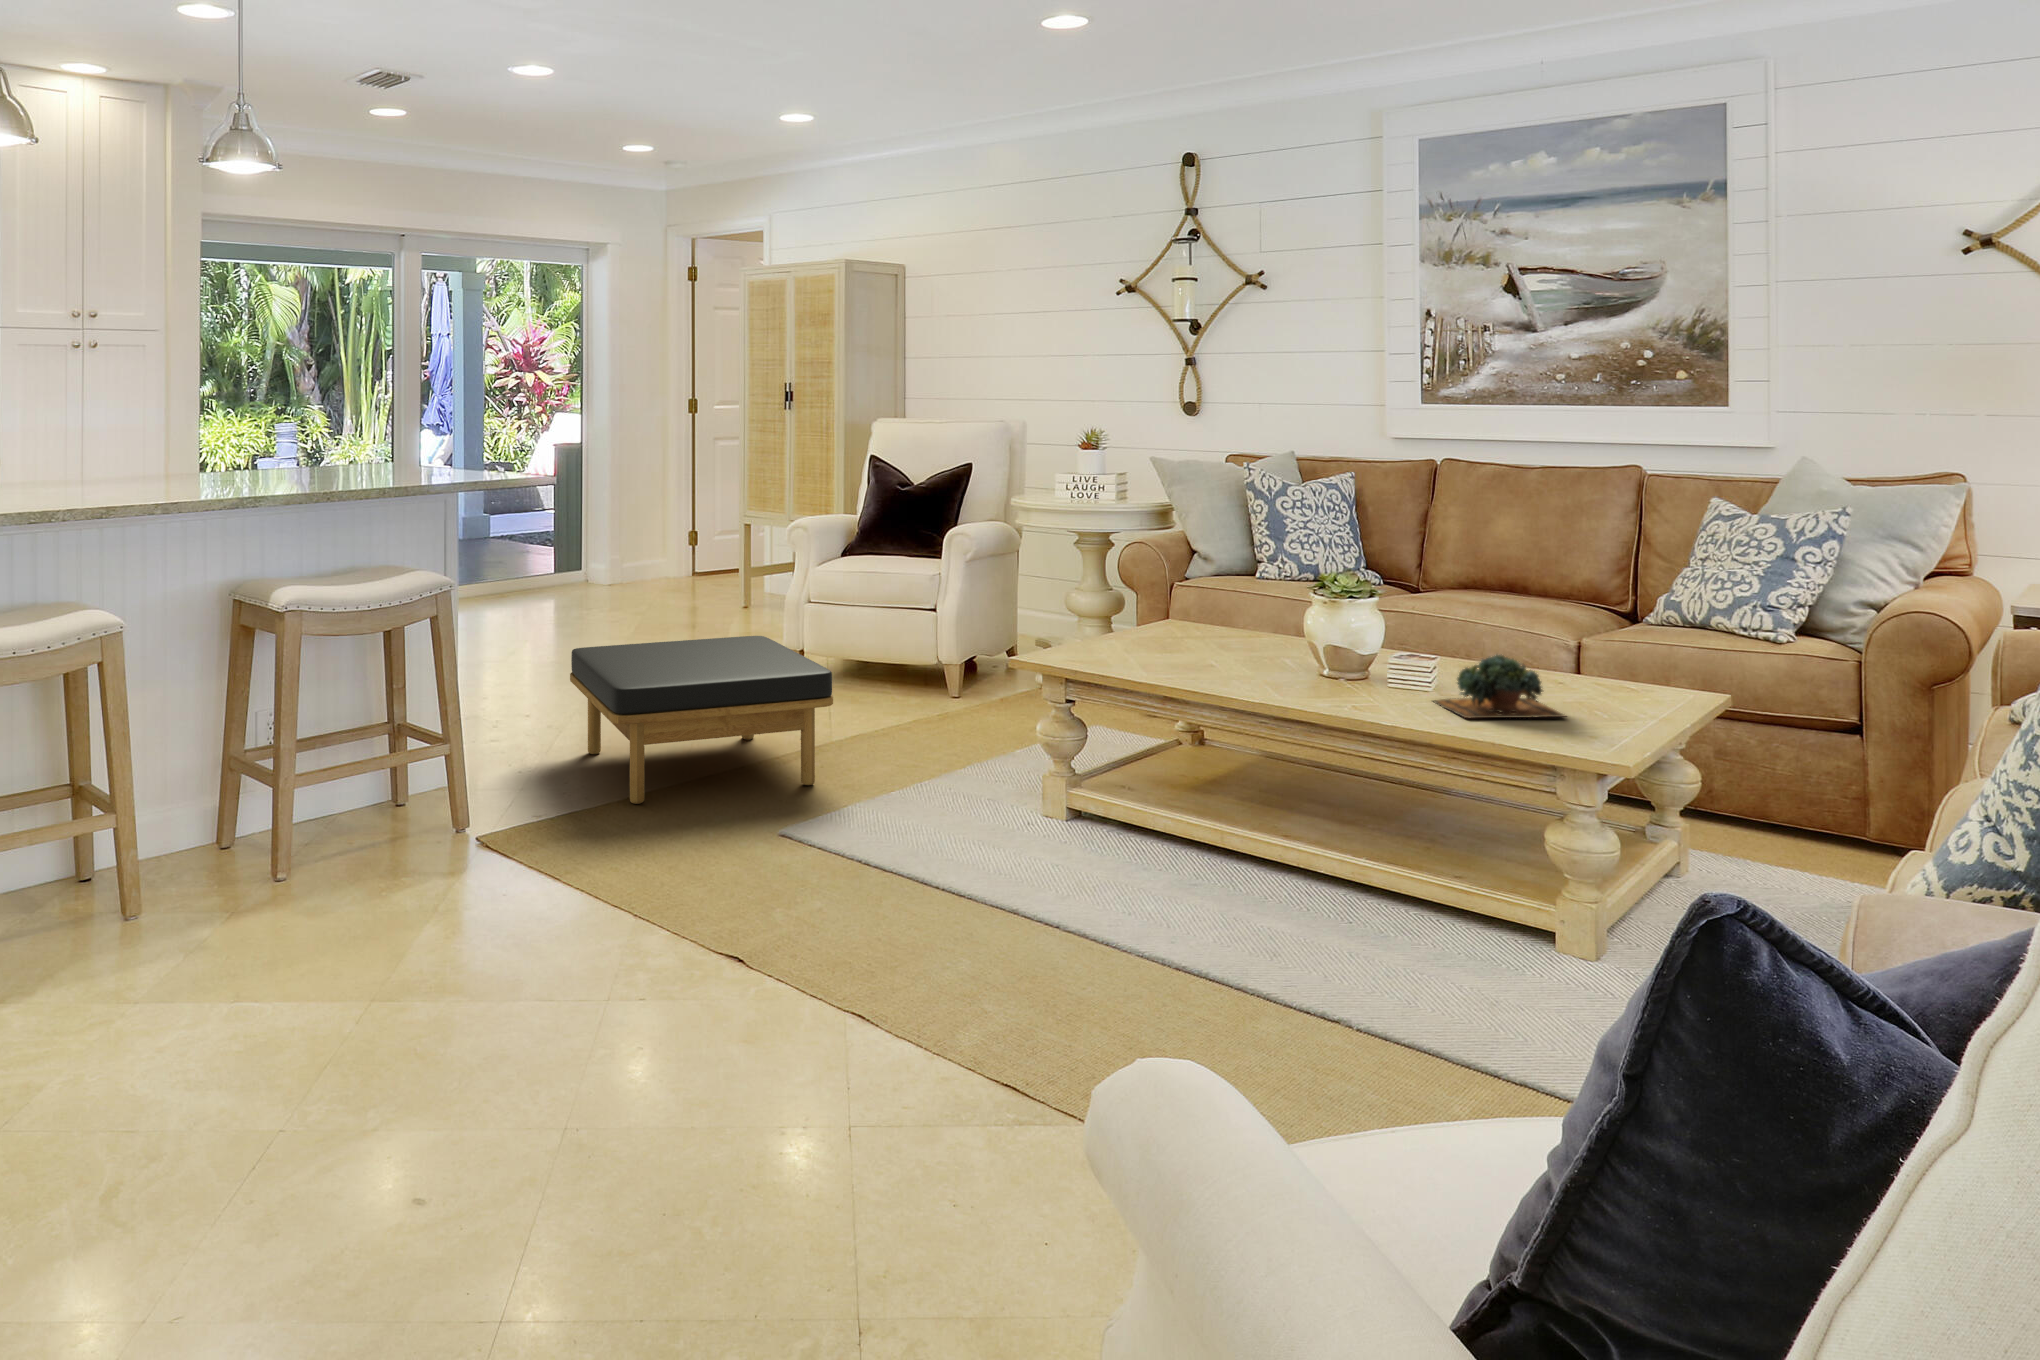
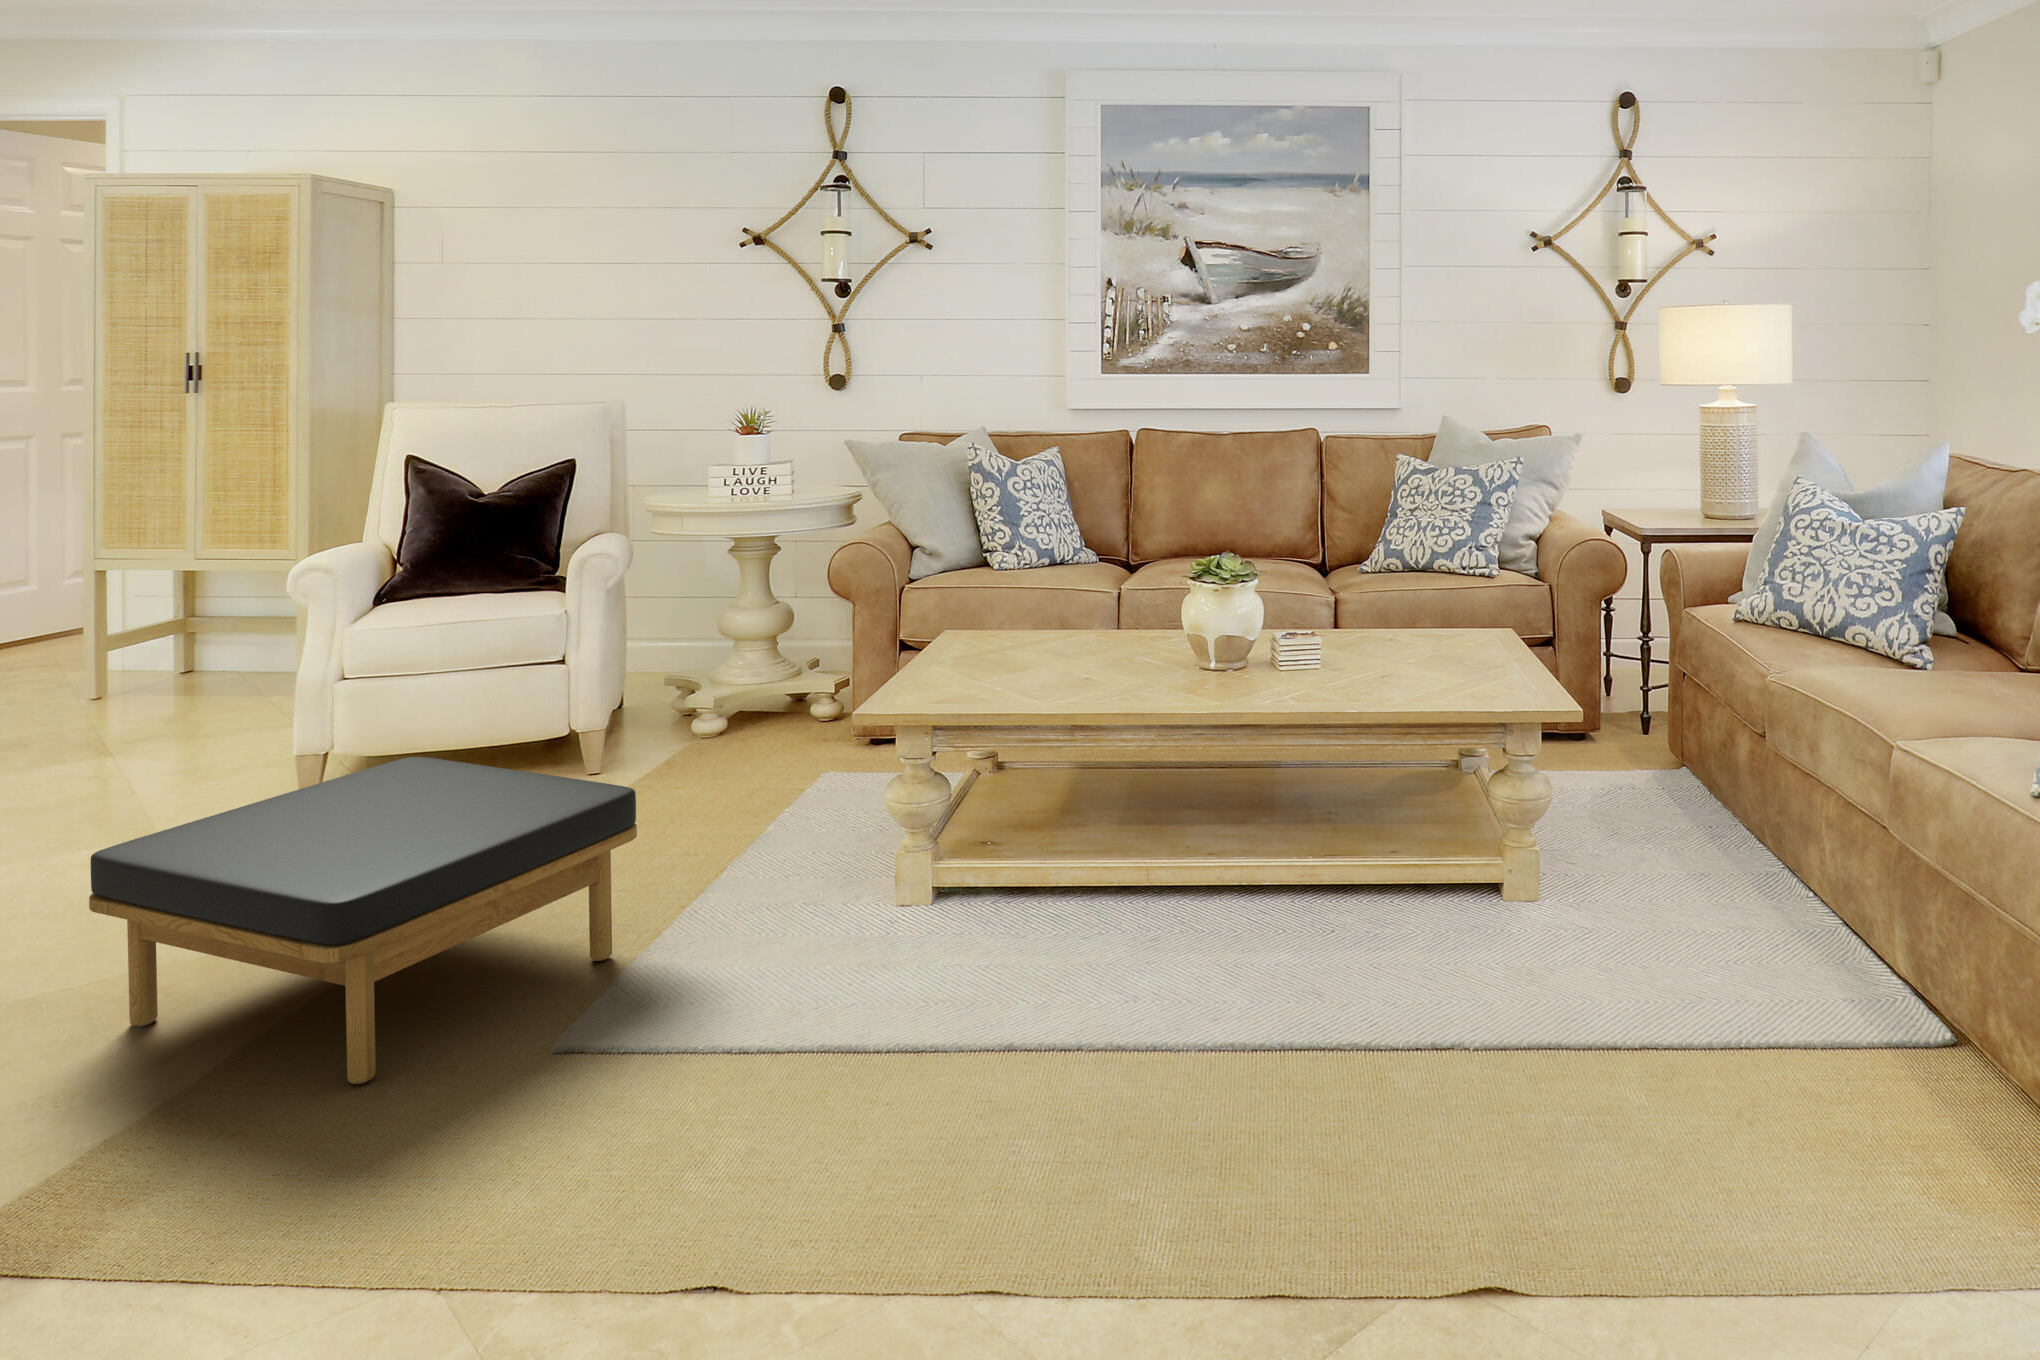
succulent plant: present [1433,655,1565,718] -> none [1379,624,1498,693]

